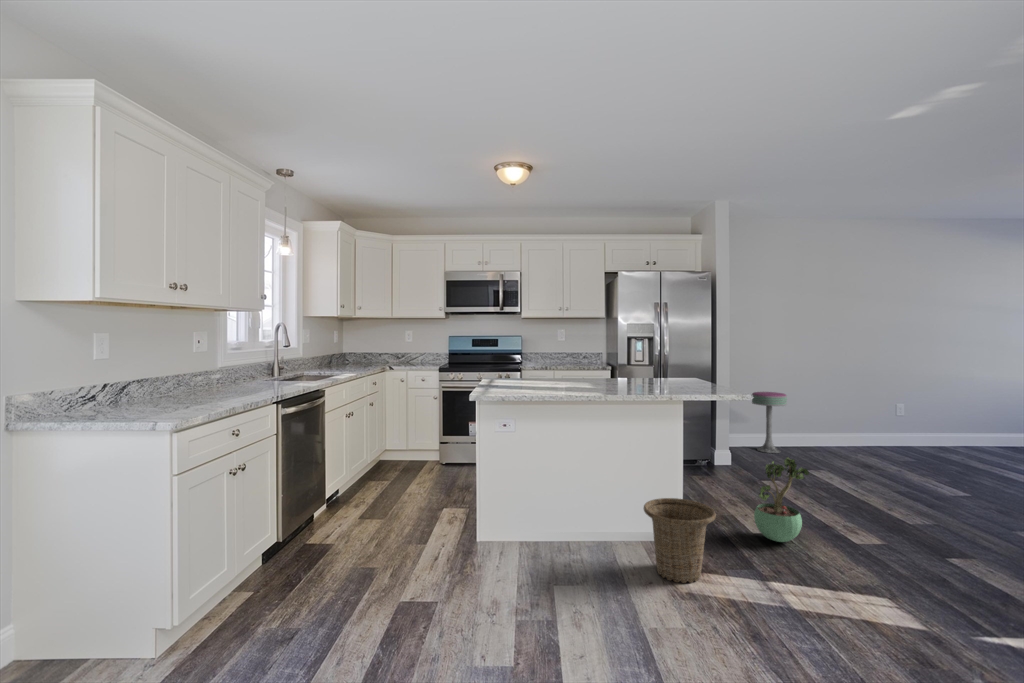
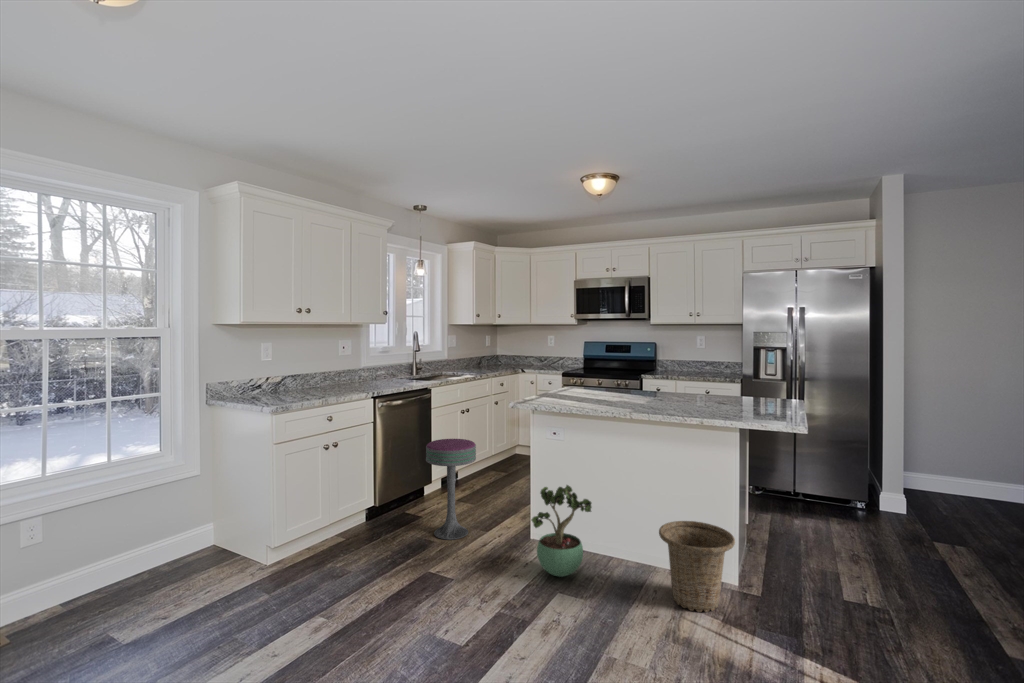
bar stool: present [752,392,787,453] -> present [426,439,476,540]
potted plant: present [754,457,809,542] -> present [532,485,592,577]

